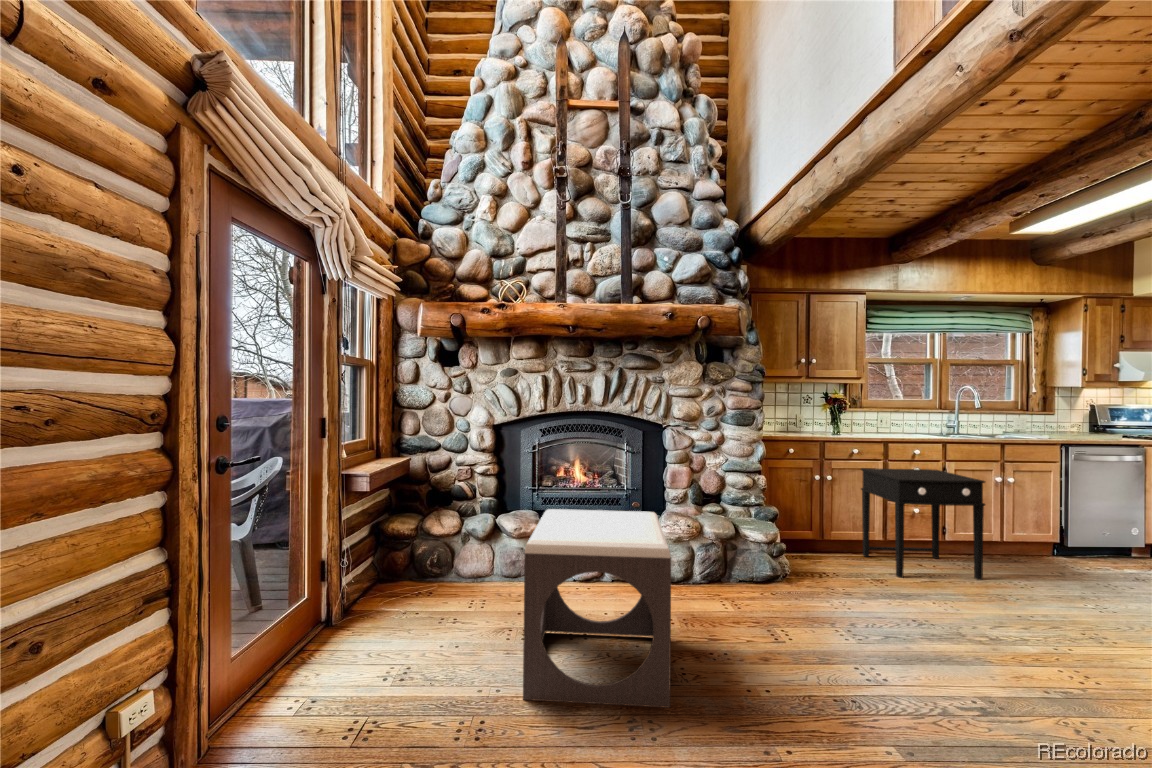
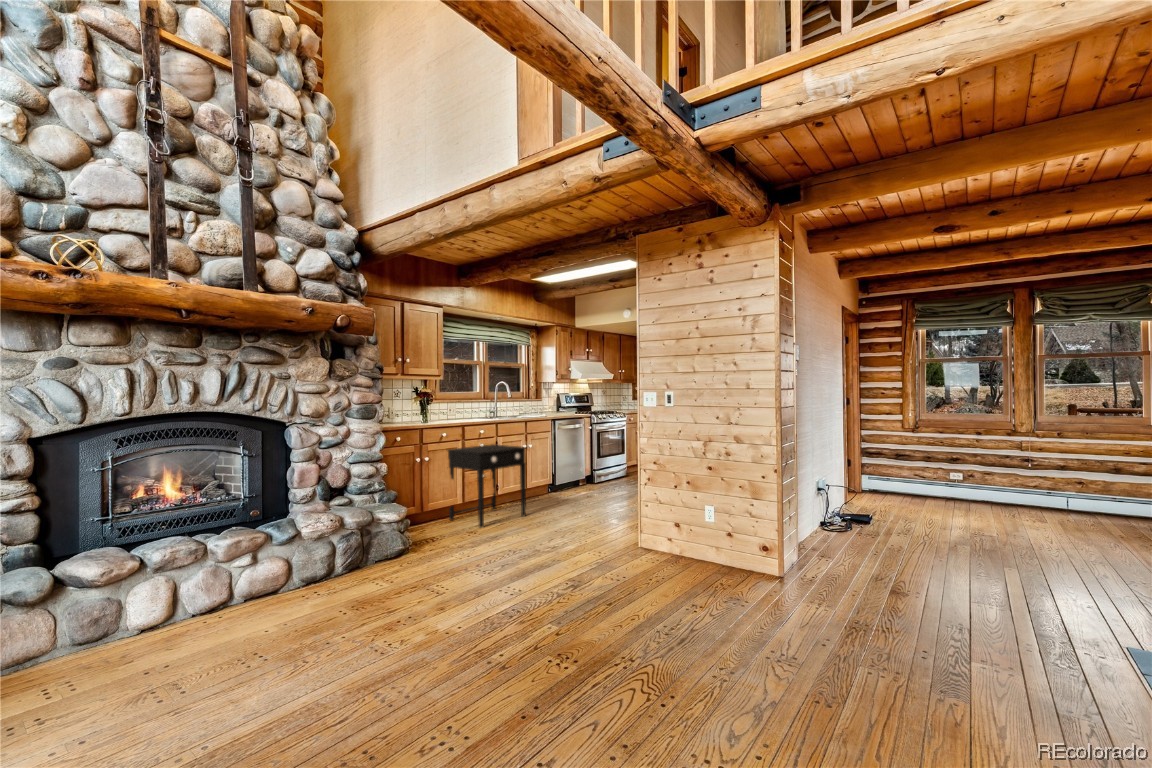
footstool: present [523,509,671,708] -> none [195,504,390,730]

